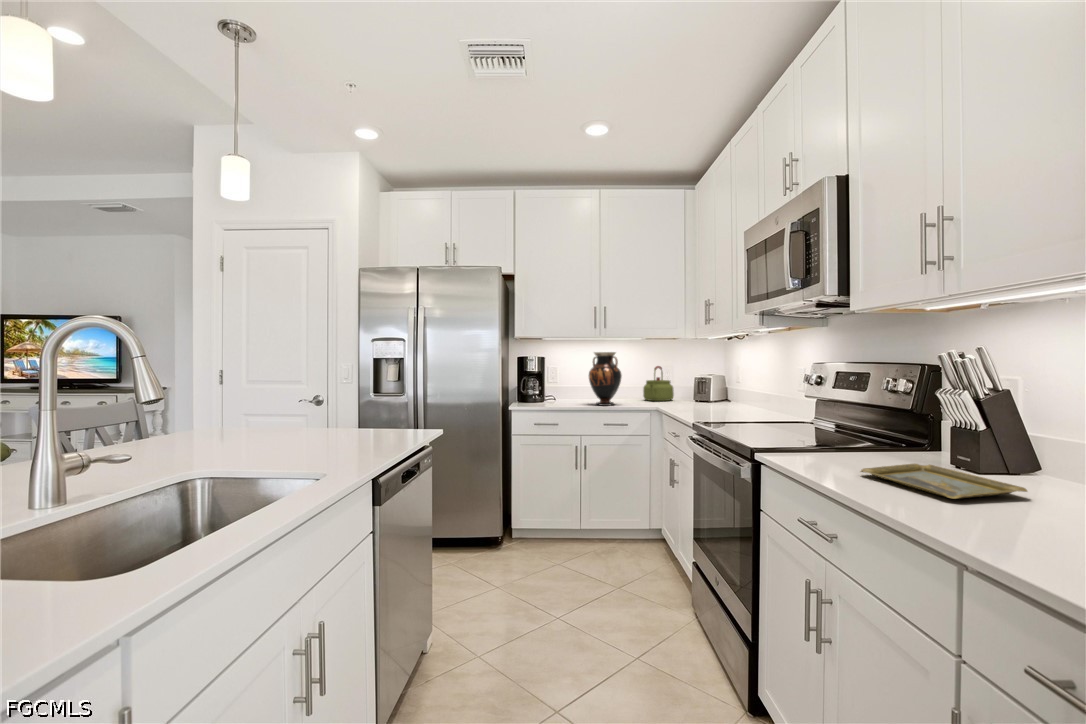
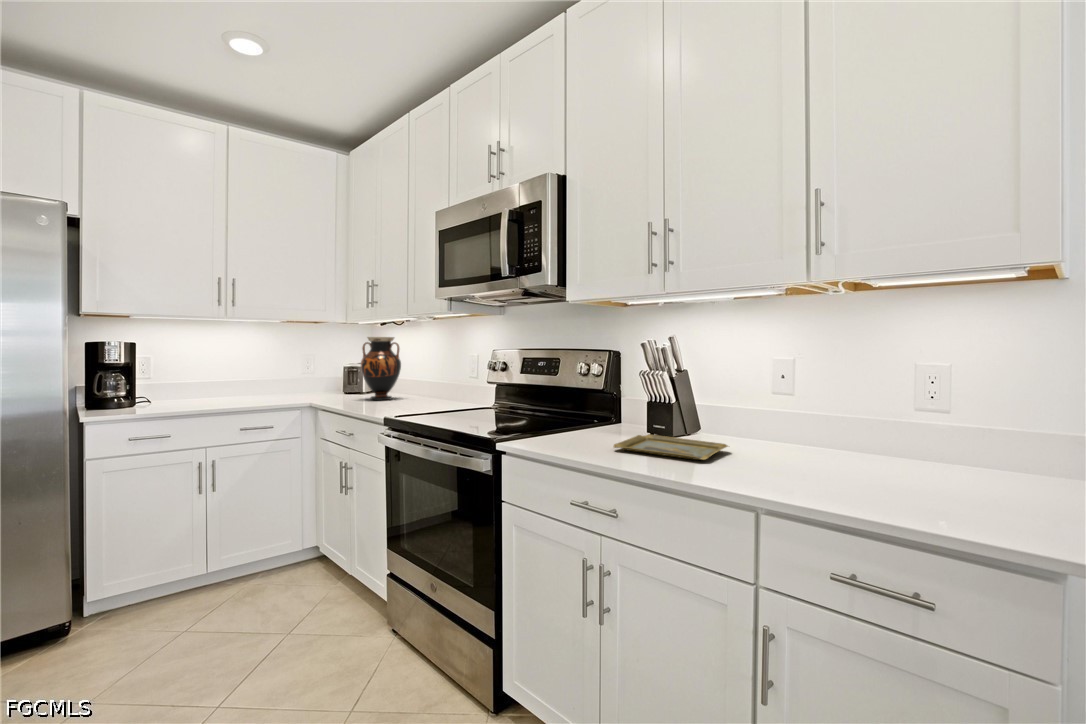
vase: present [589,352,622,406] -> present [361,337,401,400]
kettle: present [643,366,674,401] -> none [282,354,321,396]

